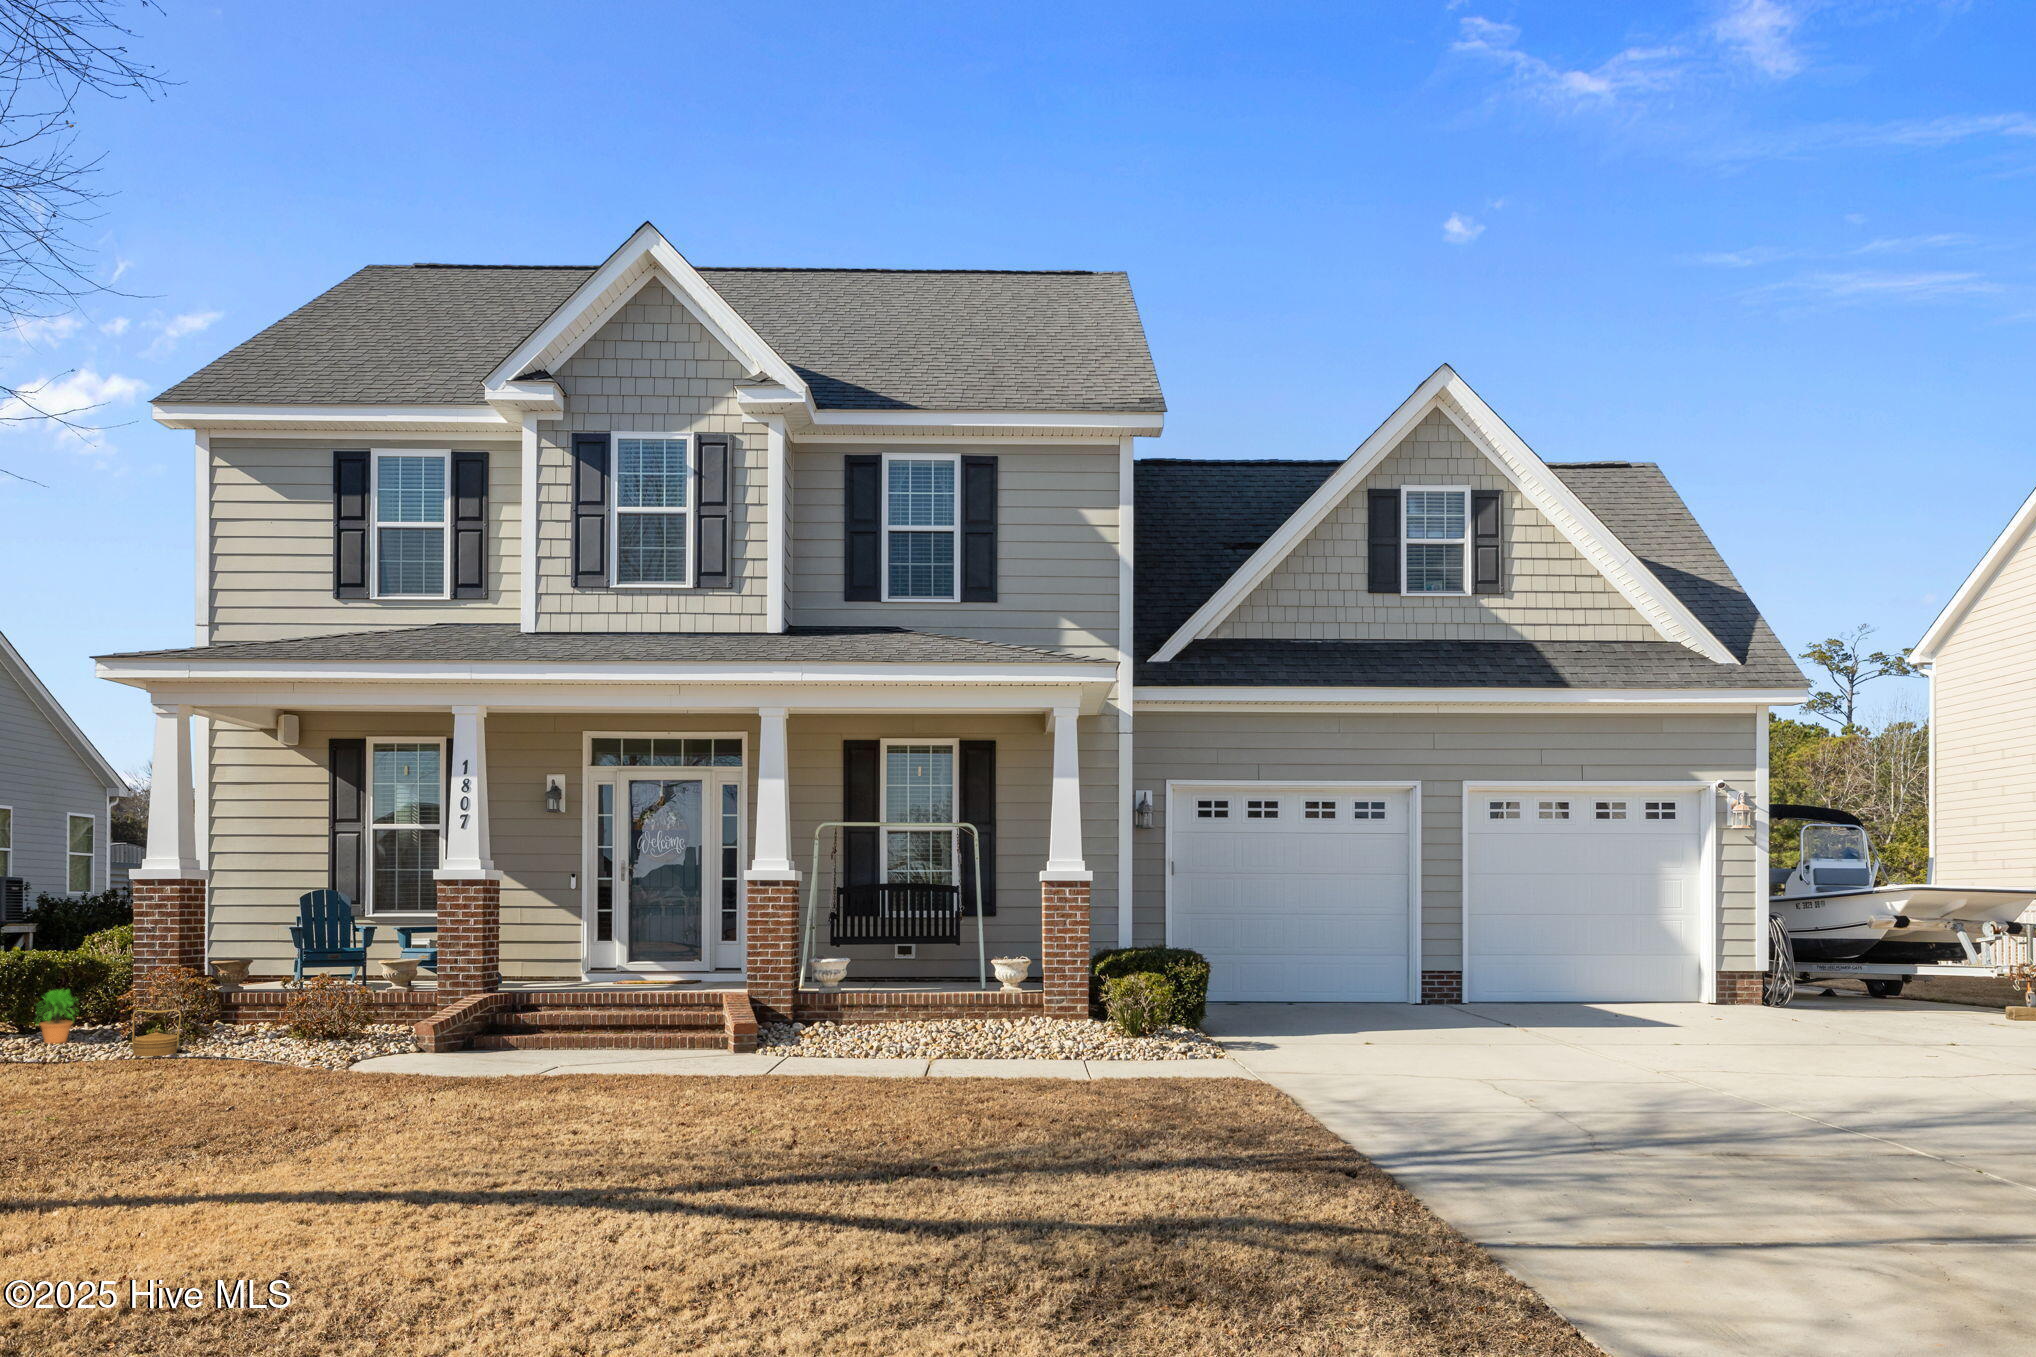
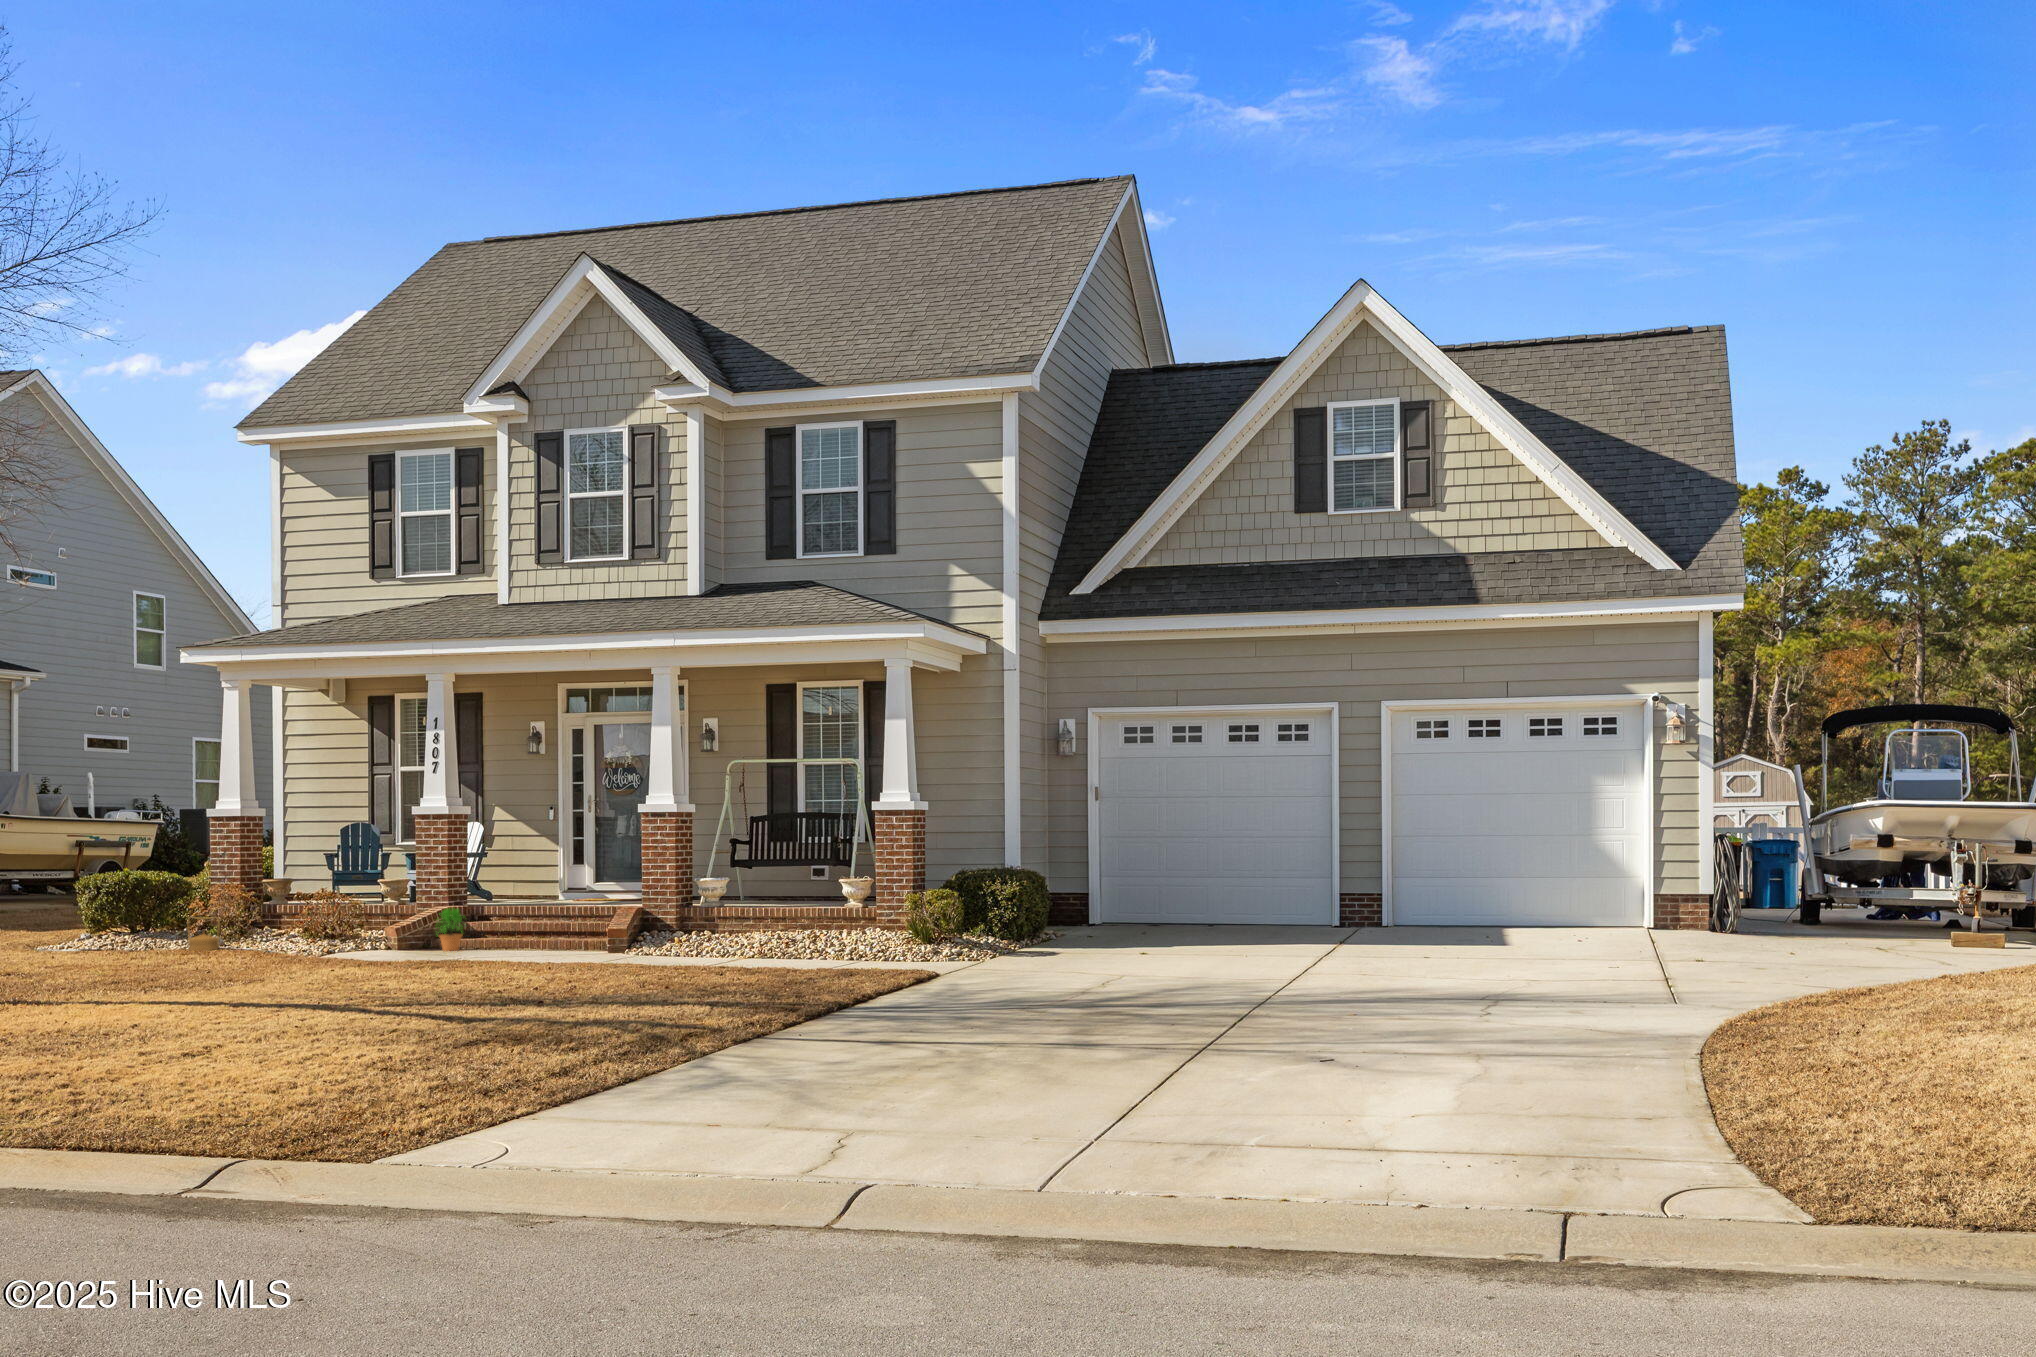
potted plant: present [36,989,77,1043] -> present [437,908,463,951]

